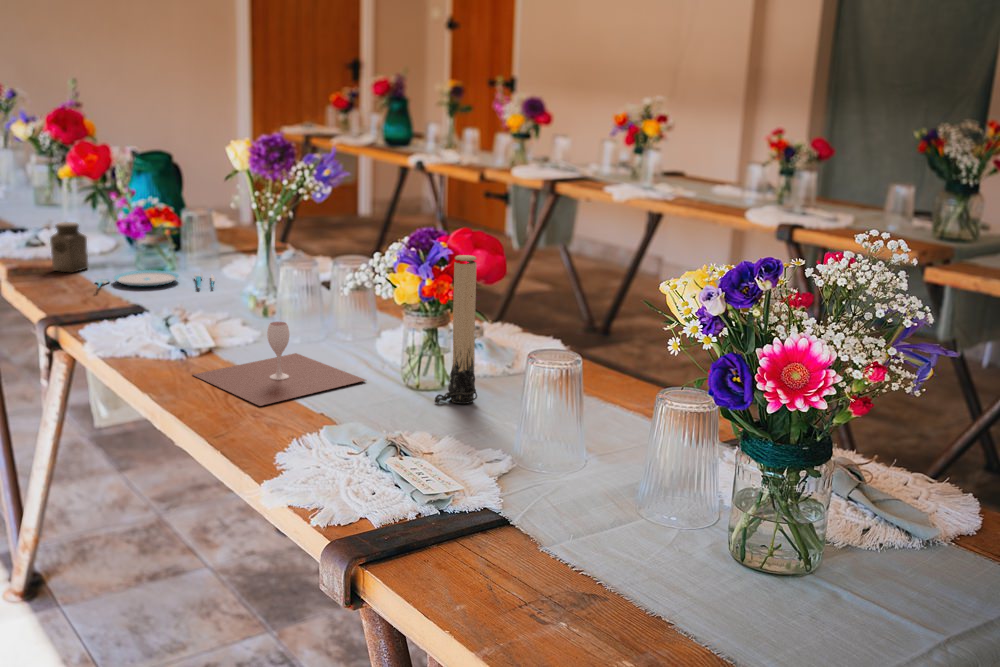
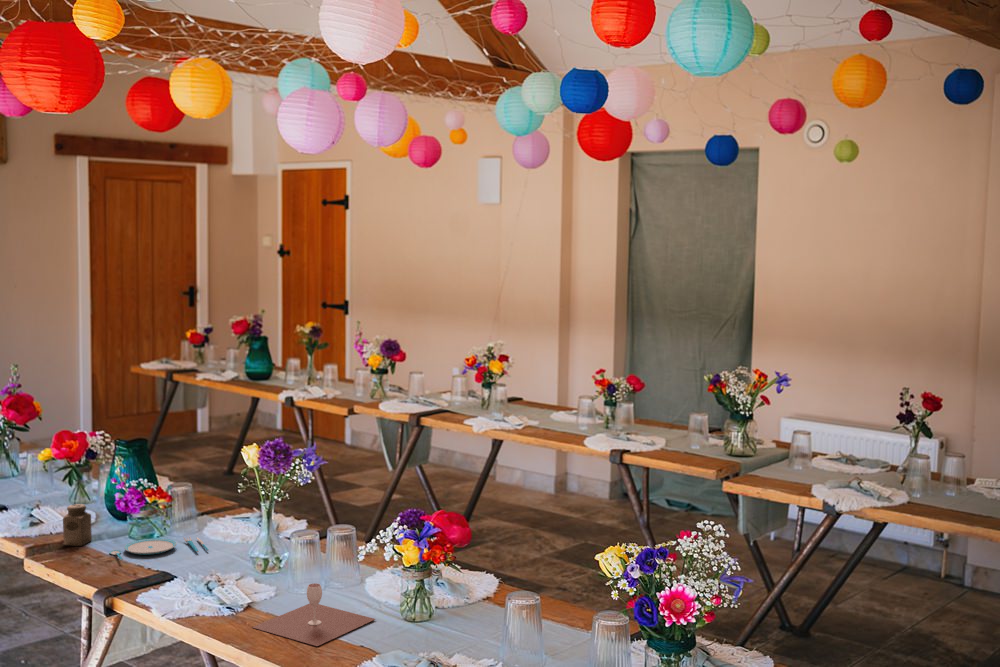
candle: present [434,255,477,404] -> none [430,530,458,632]

